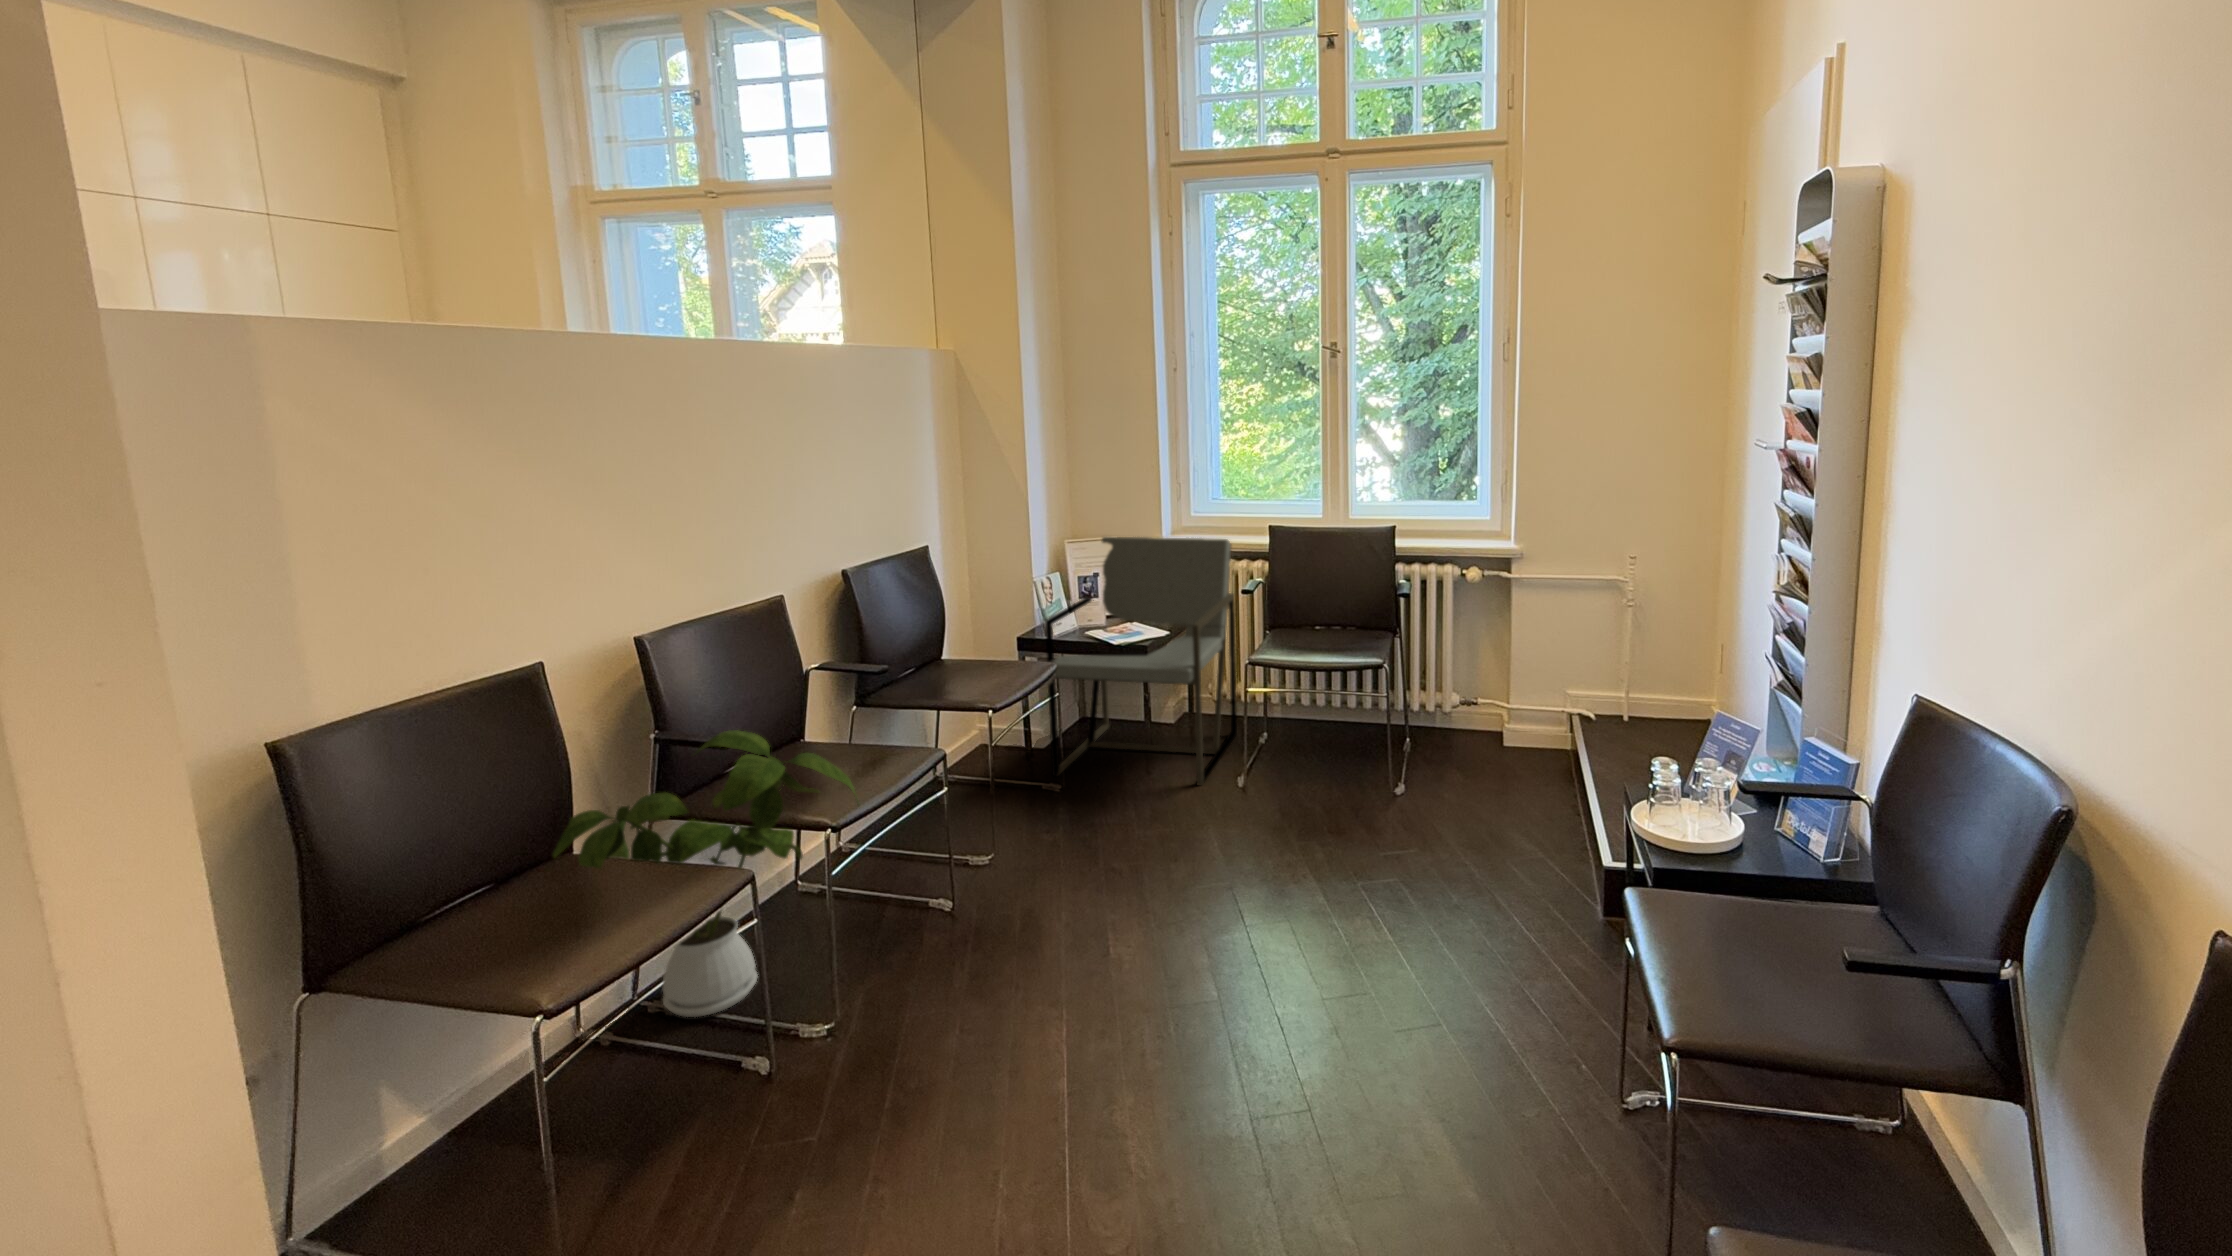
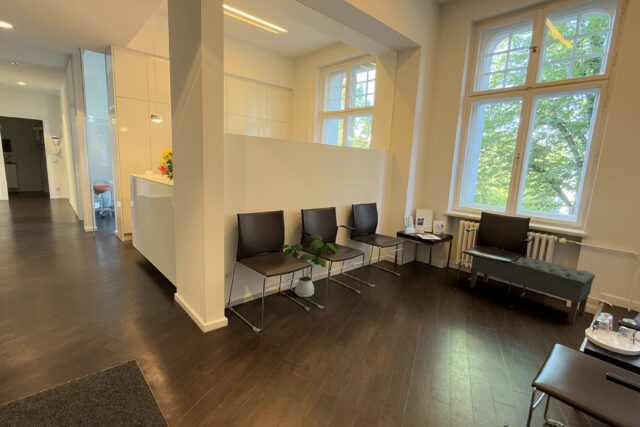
armchair: present [1045,537,1237,785] -> none [400,208,469,286]
bench: none [1269,629,1553,793] -> present [470,256,595,324]

